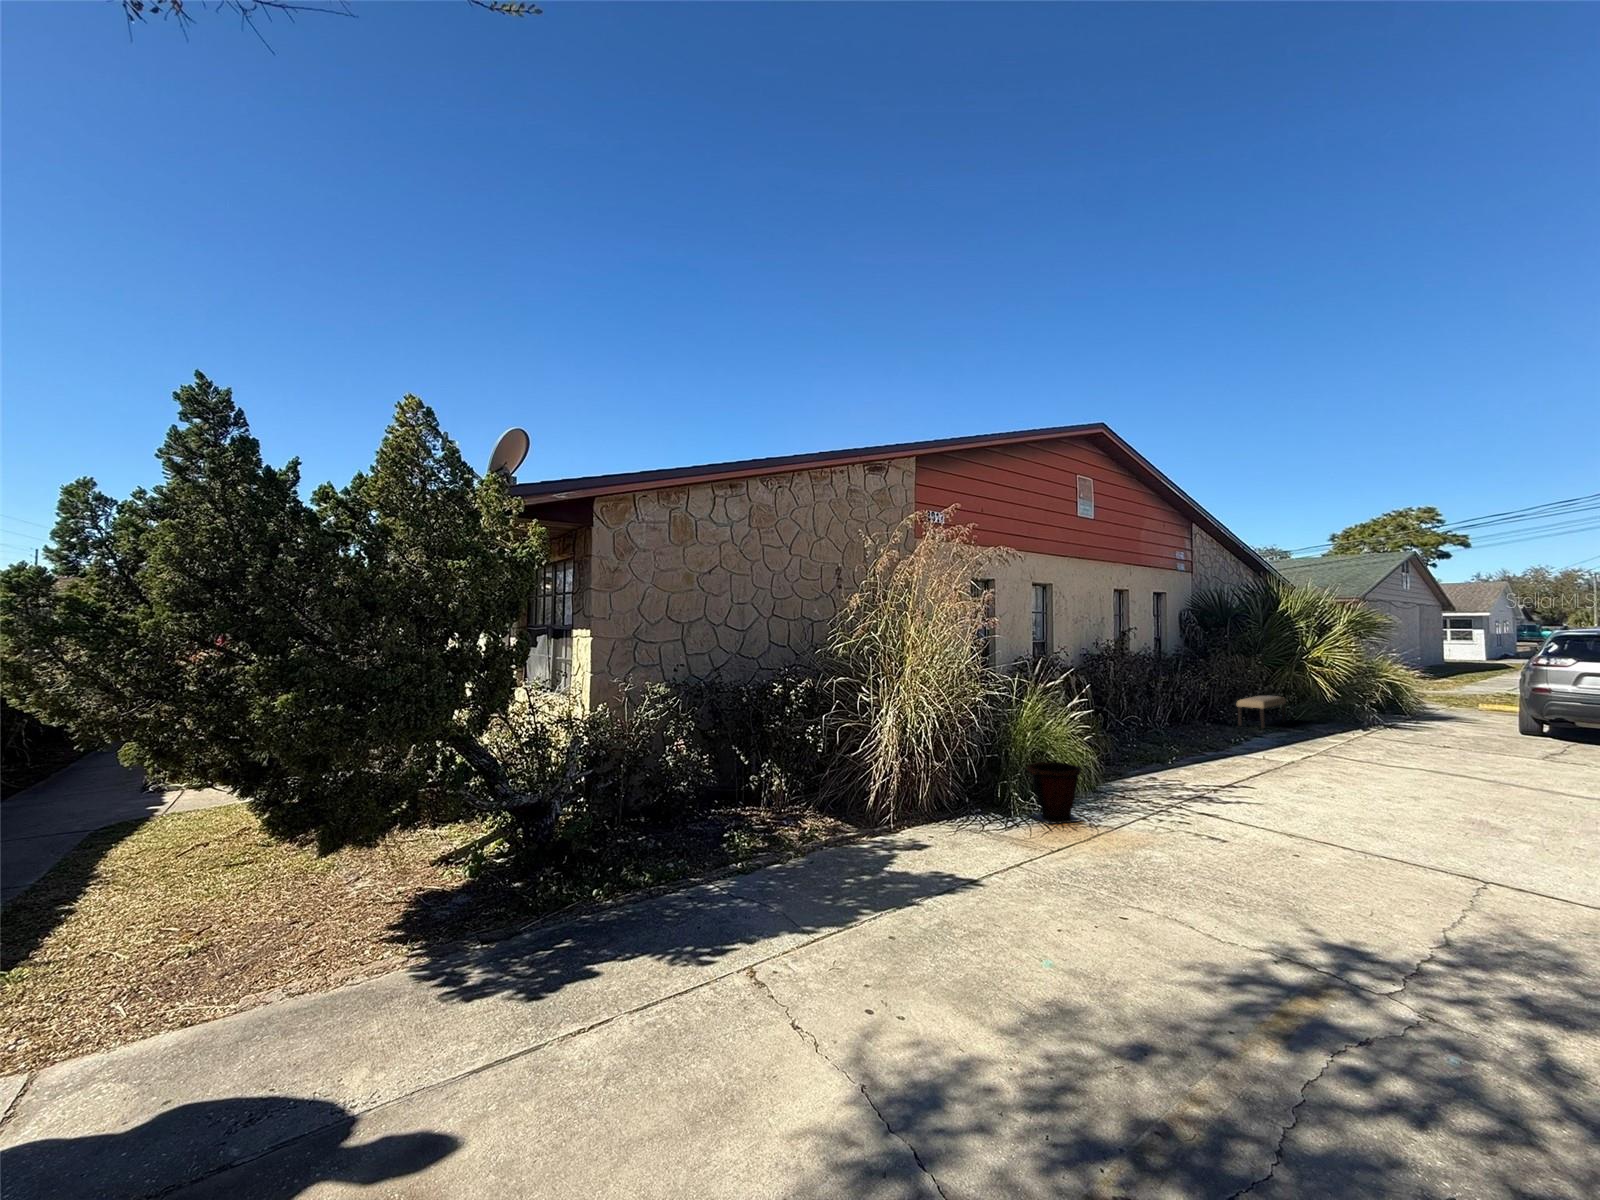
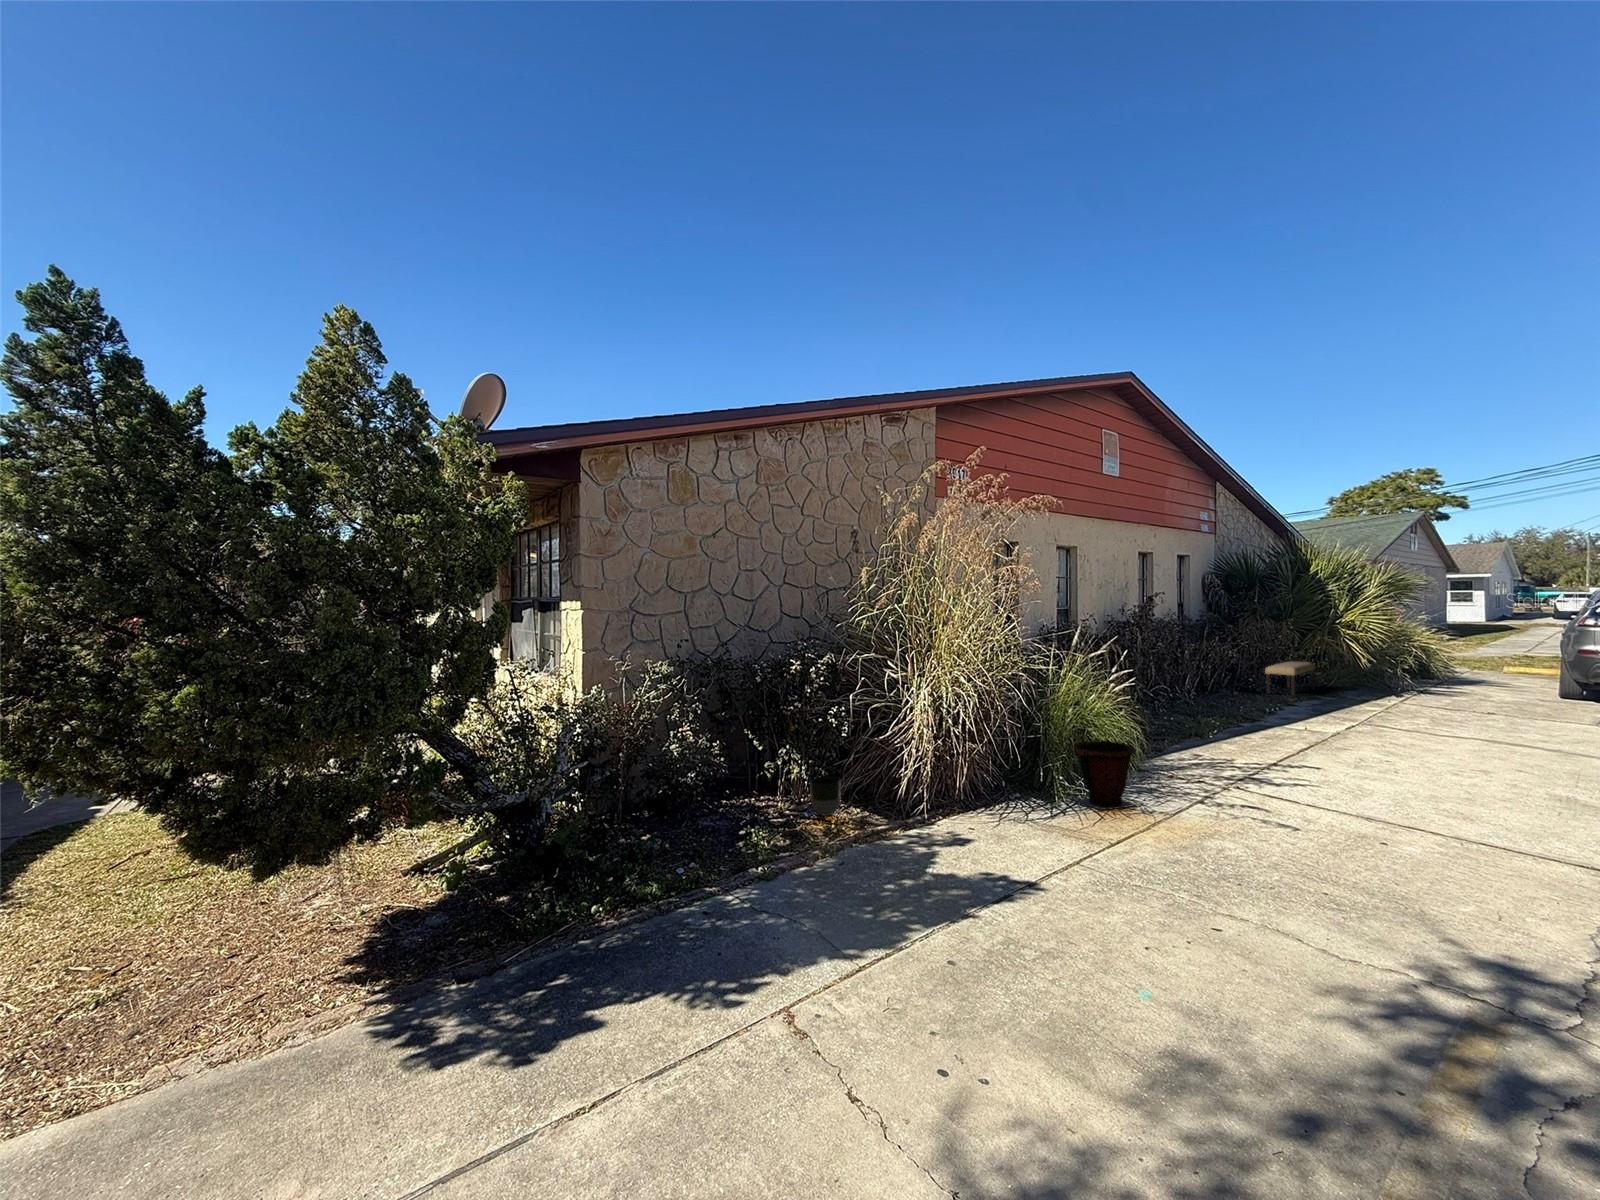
planter: none [790,789,818,824] -> present [809,776,841,816]

